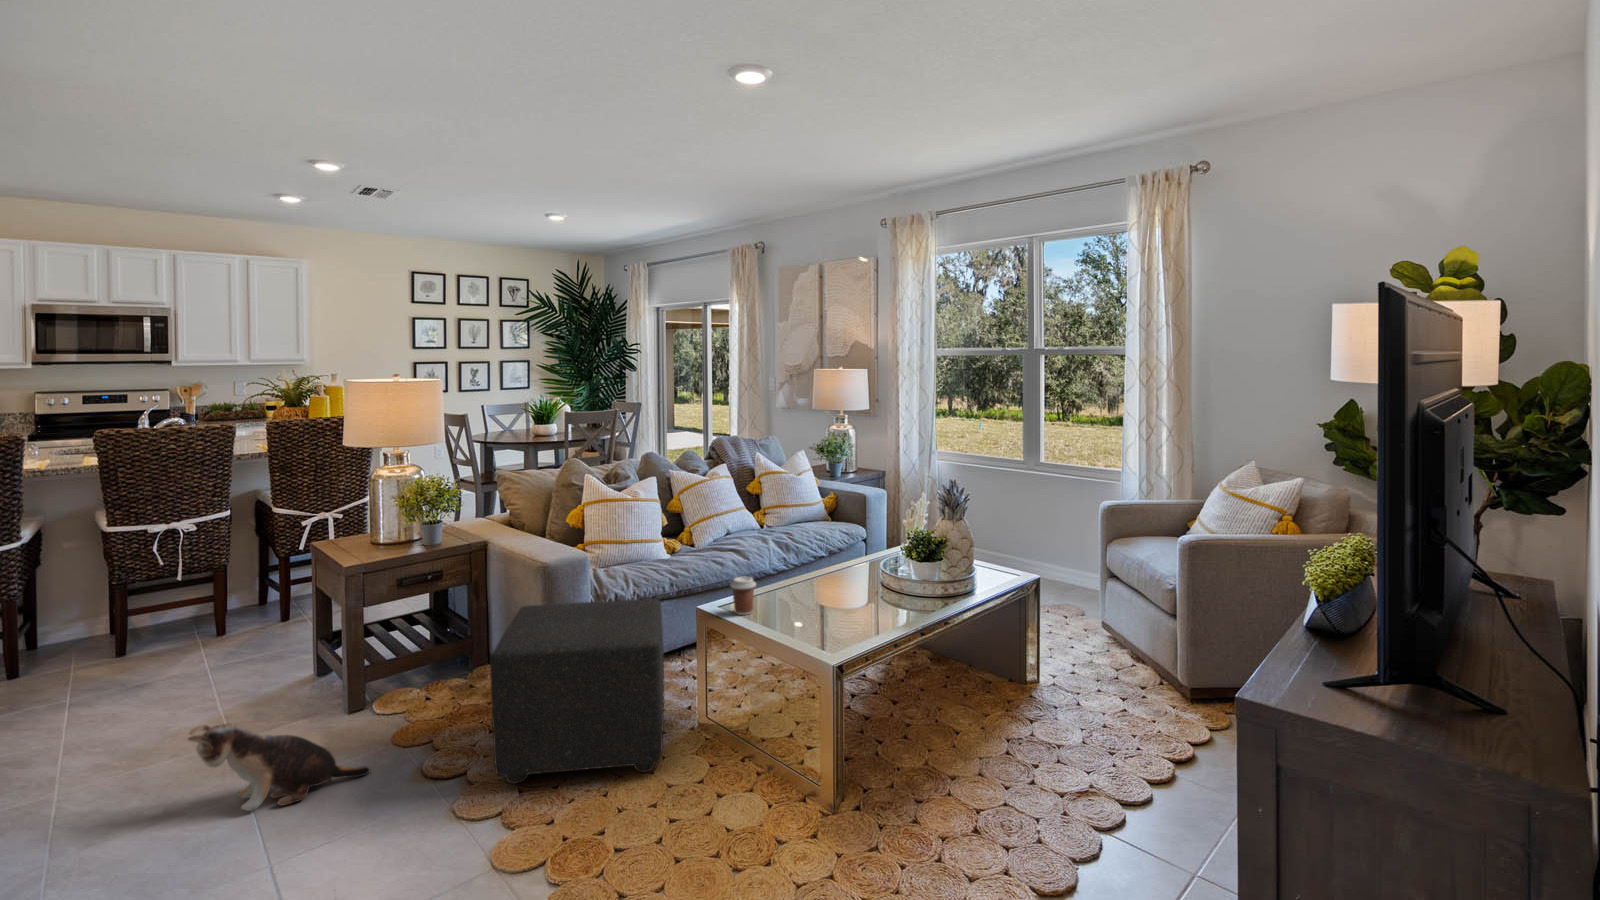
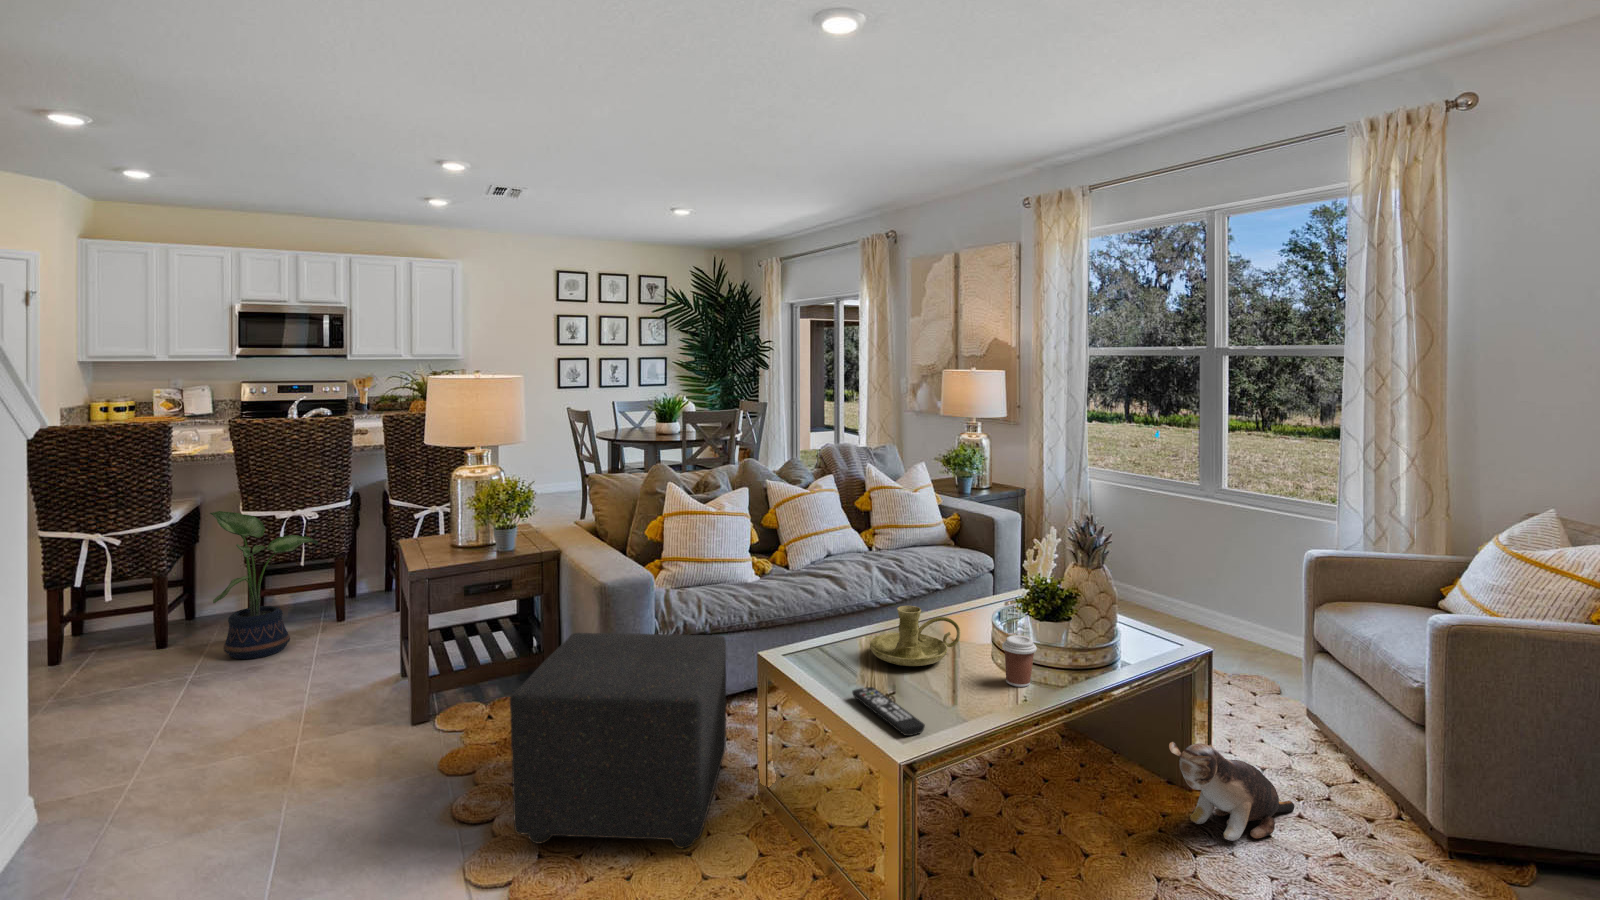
potted plant: none [89,522,213,670] -> present [210,511,318,659]
candle holder: none [785,562,856,609] -> present [870,606,960,666]
coffee cup: present [731,576,756,615] -> present [1002,635,1037,687]
remote control: none [781,625,844,655] -> present [852,687,925,736]
plush toy: present [188,724,370,811] -> present [1169,742,1295,841]

